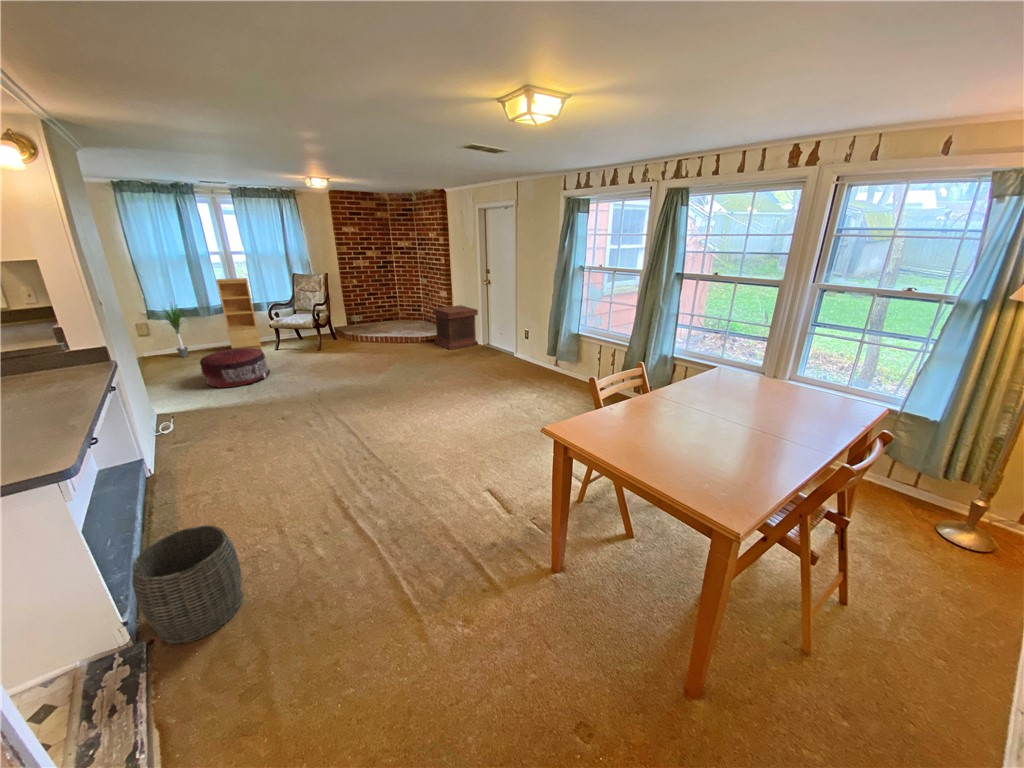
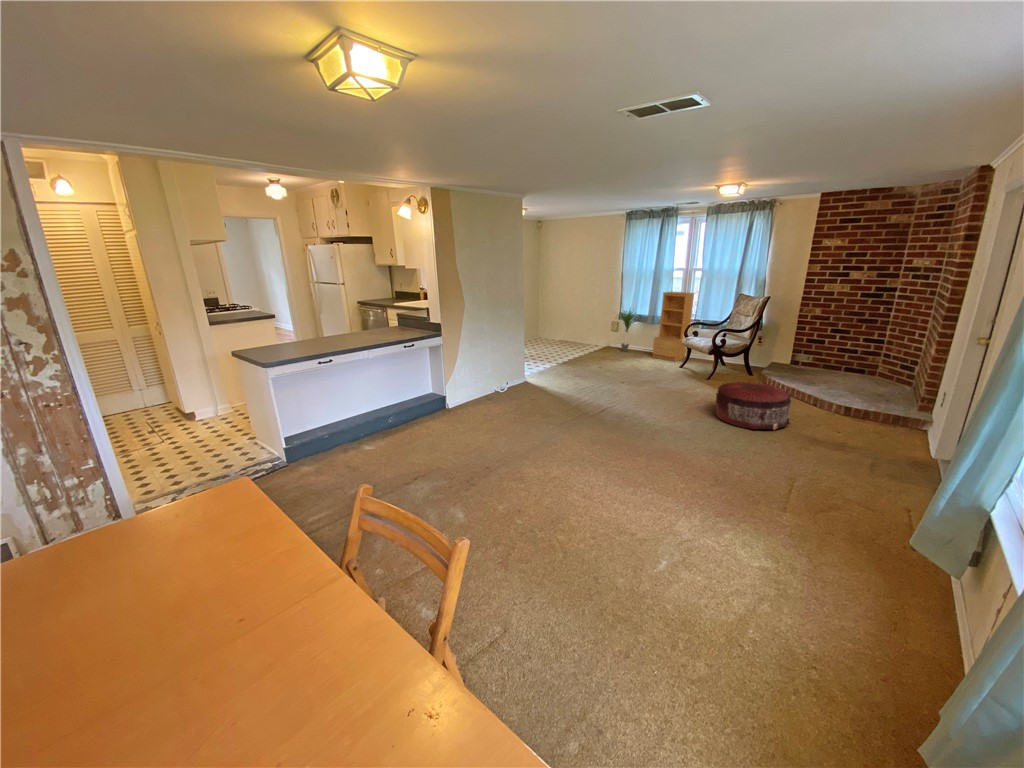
side table: present [433,305,478,350] -> none [852,365,947,451]
pouf: present [200,347,270,388] -> present [716,382,791,430]
woven basket: present [132,526,243,644] -> none [300,412,351,470]

